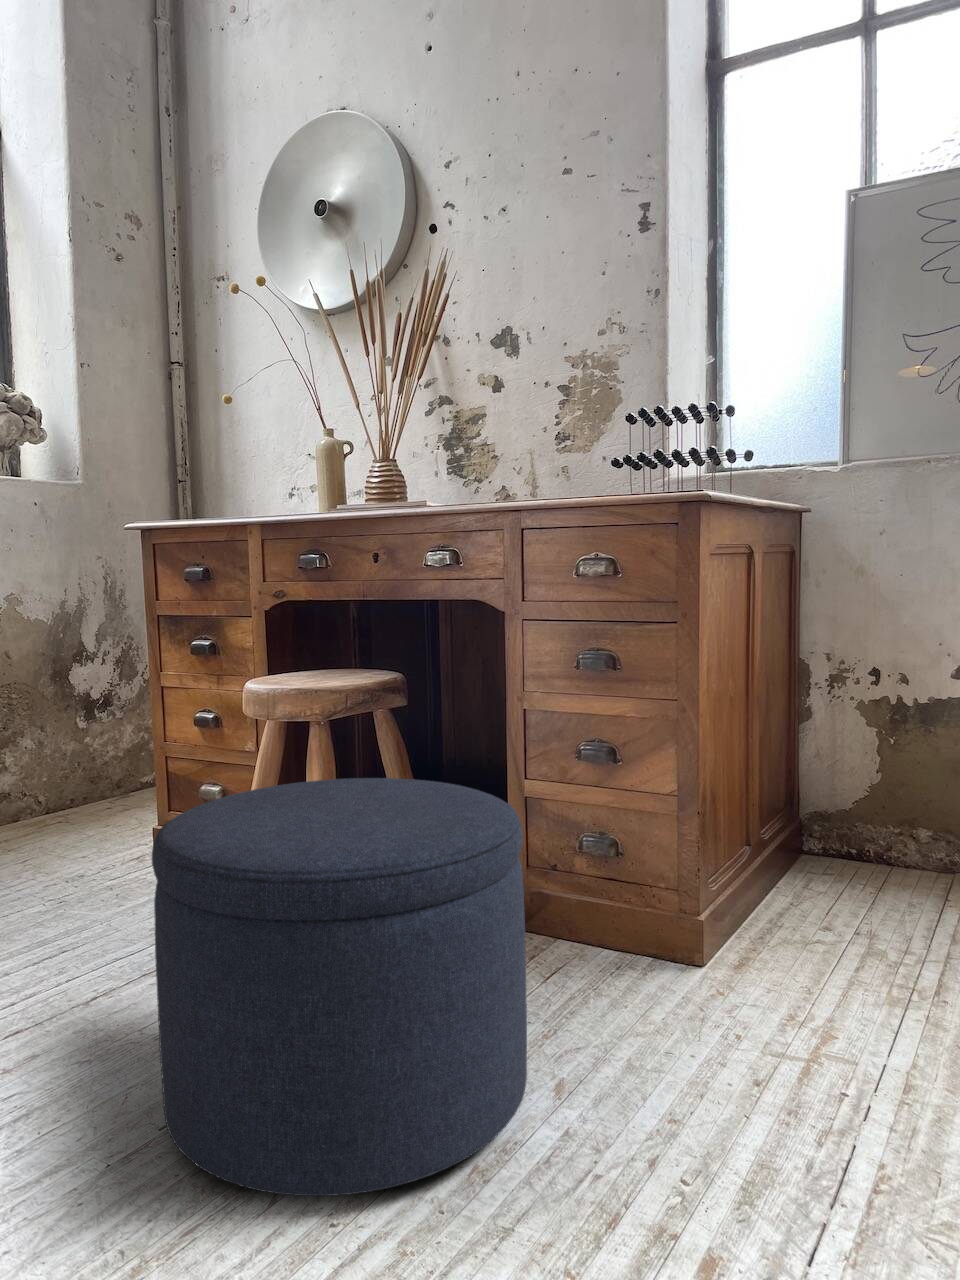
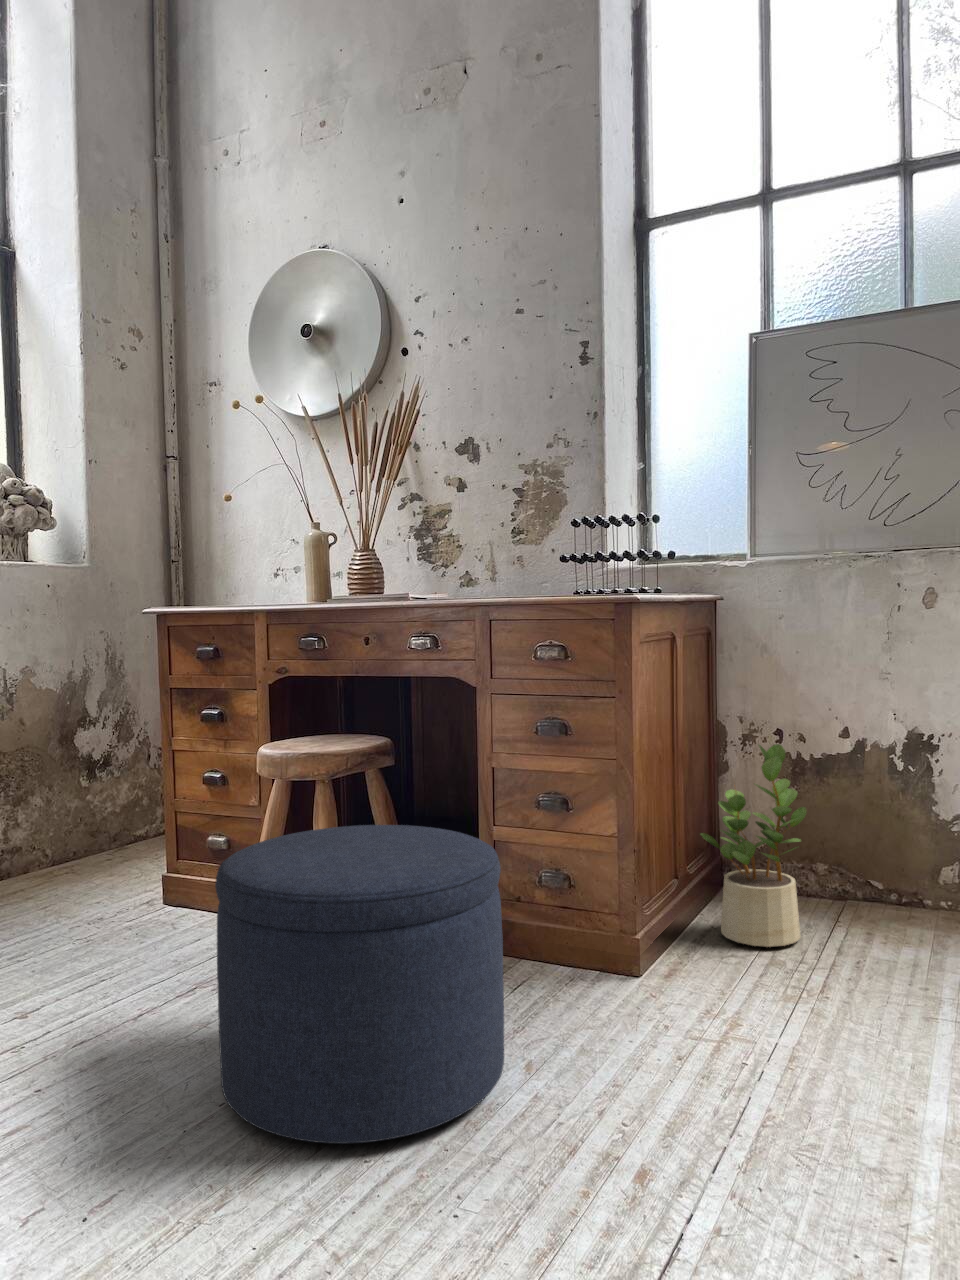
potted plant: none [780,684,917,934] -> present [701,744,807,947]

